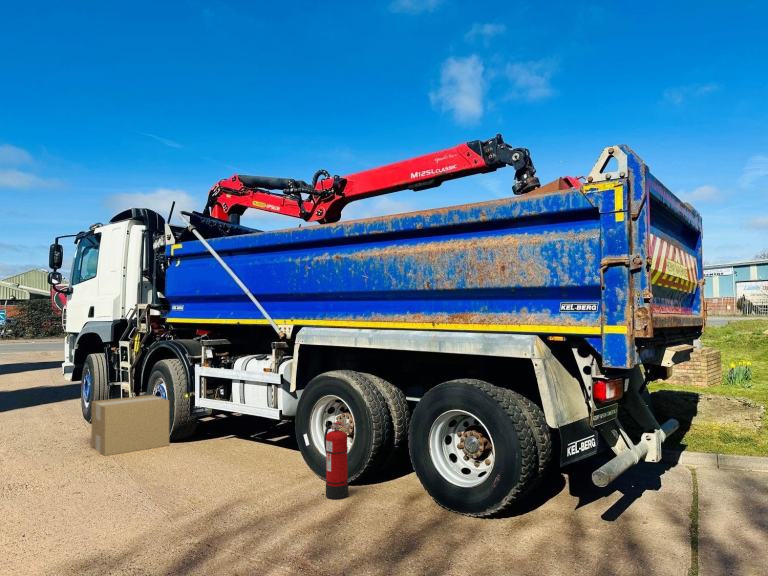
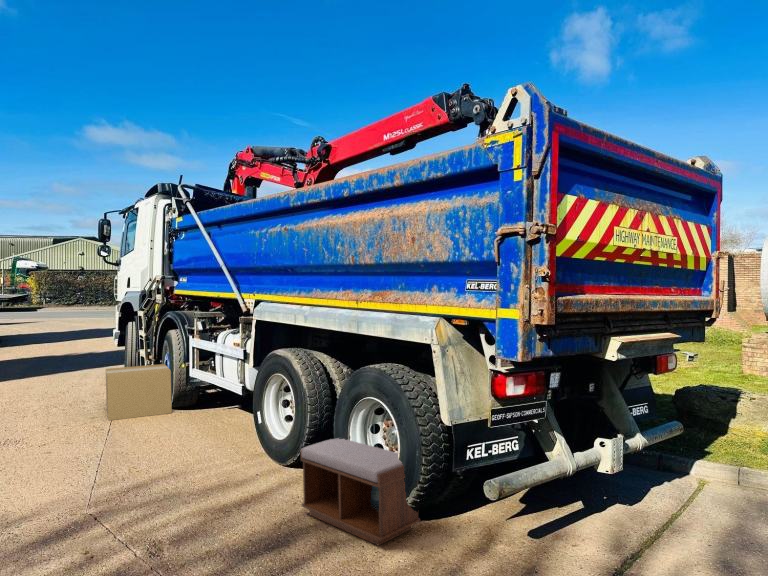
fire extinguisher: present [324,422,348,499] -> none [260,402,284,480]
bench: none [398,451,517,544] -> present [301,438,420,545]

